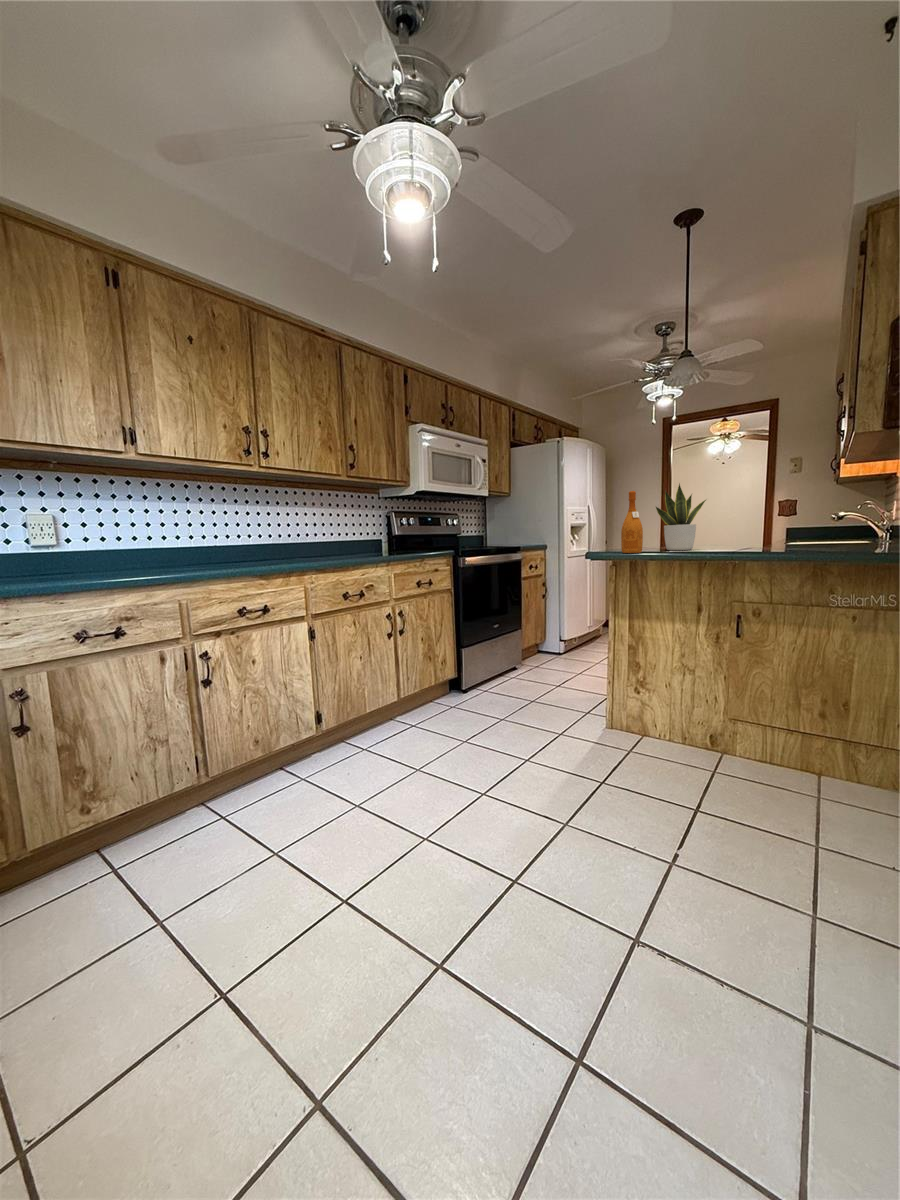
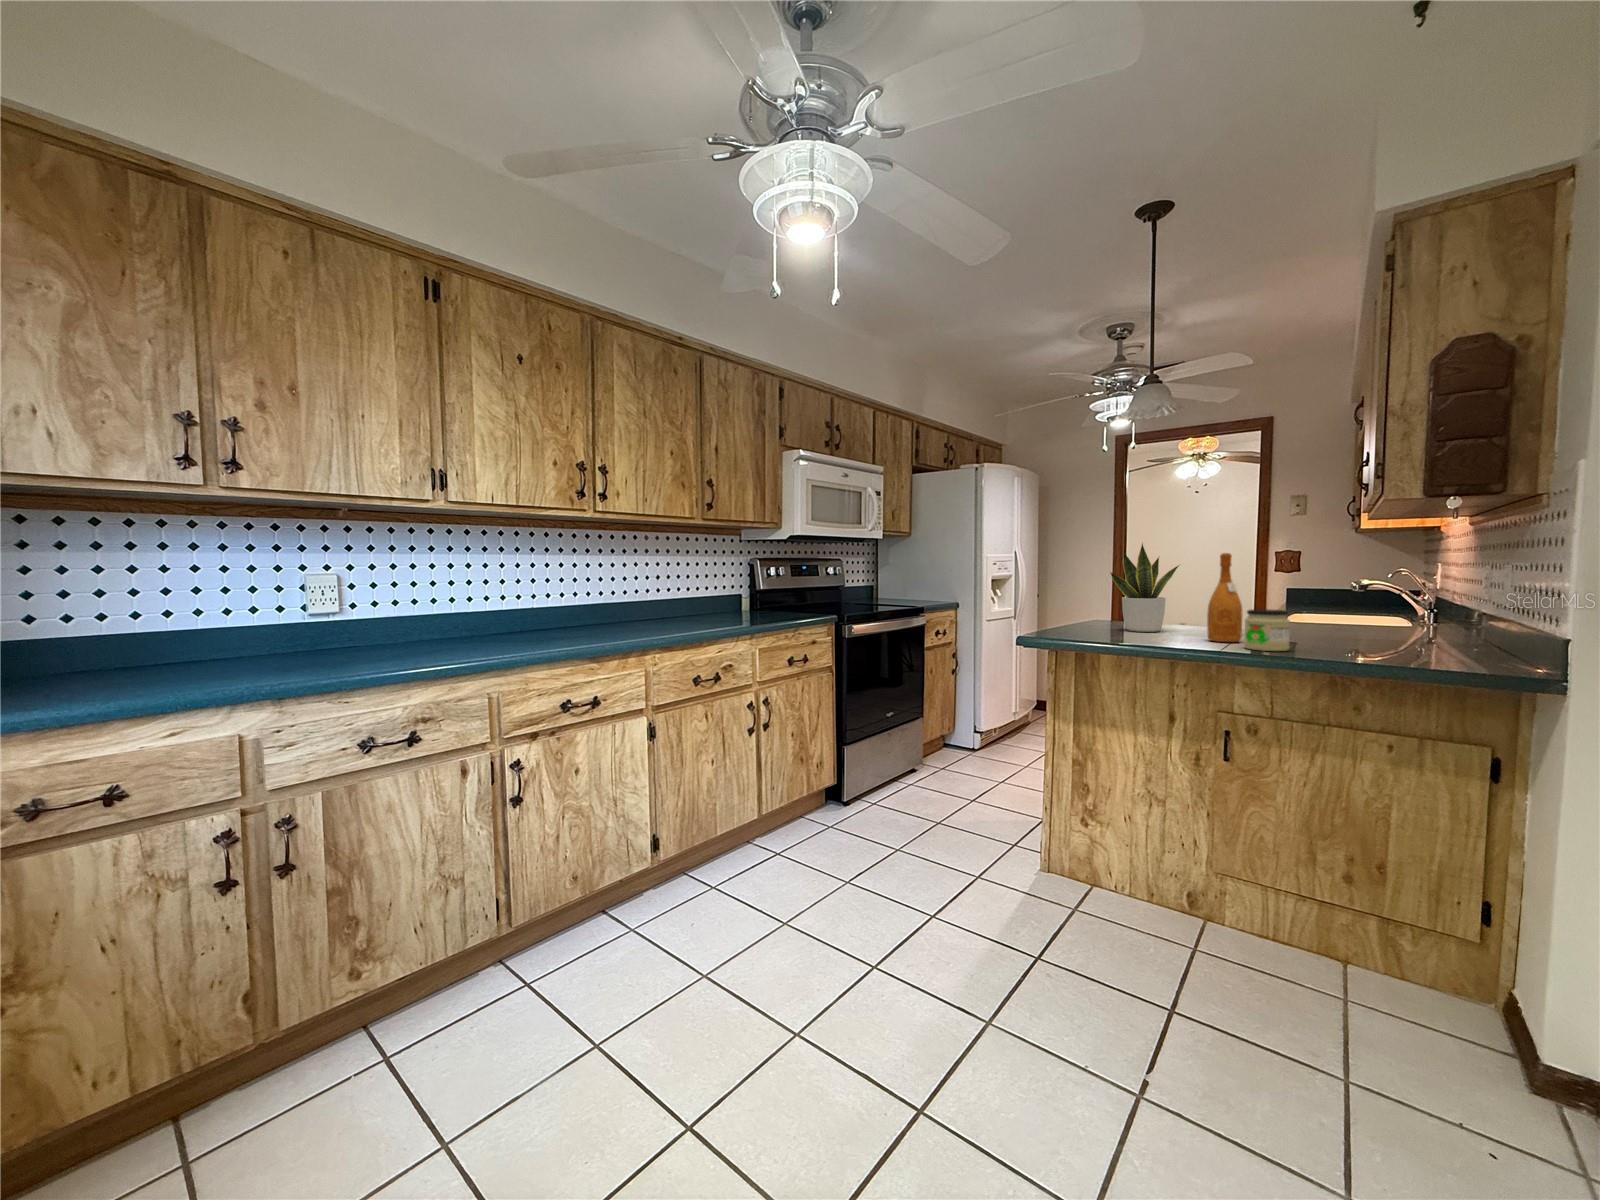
wine bottle: present [621,491,643,553] -> present [1207,553,1242,642]
jar: none [752,522,786,553] -> present [1244,609,1290,651]

